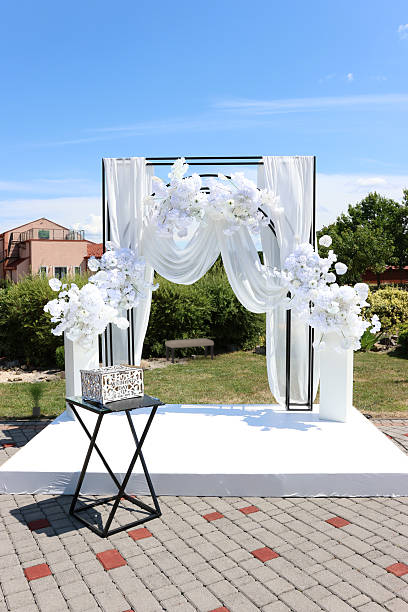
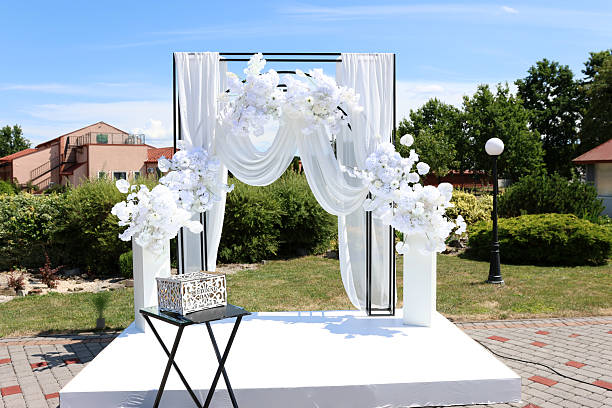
bench: present [166,339,214,363] -> none [234,243,284,268]

